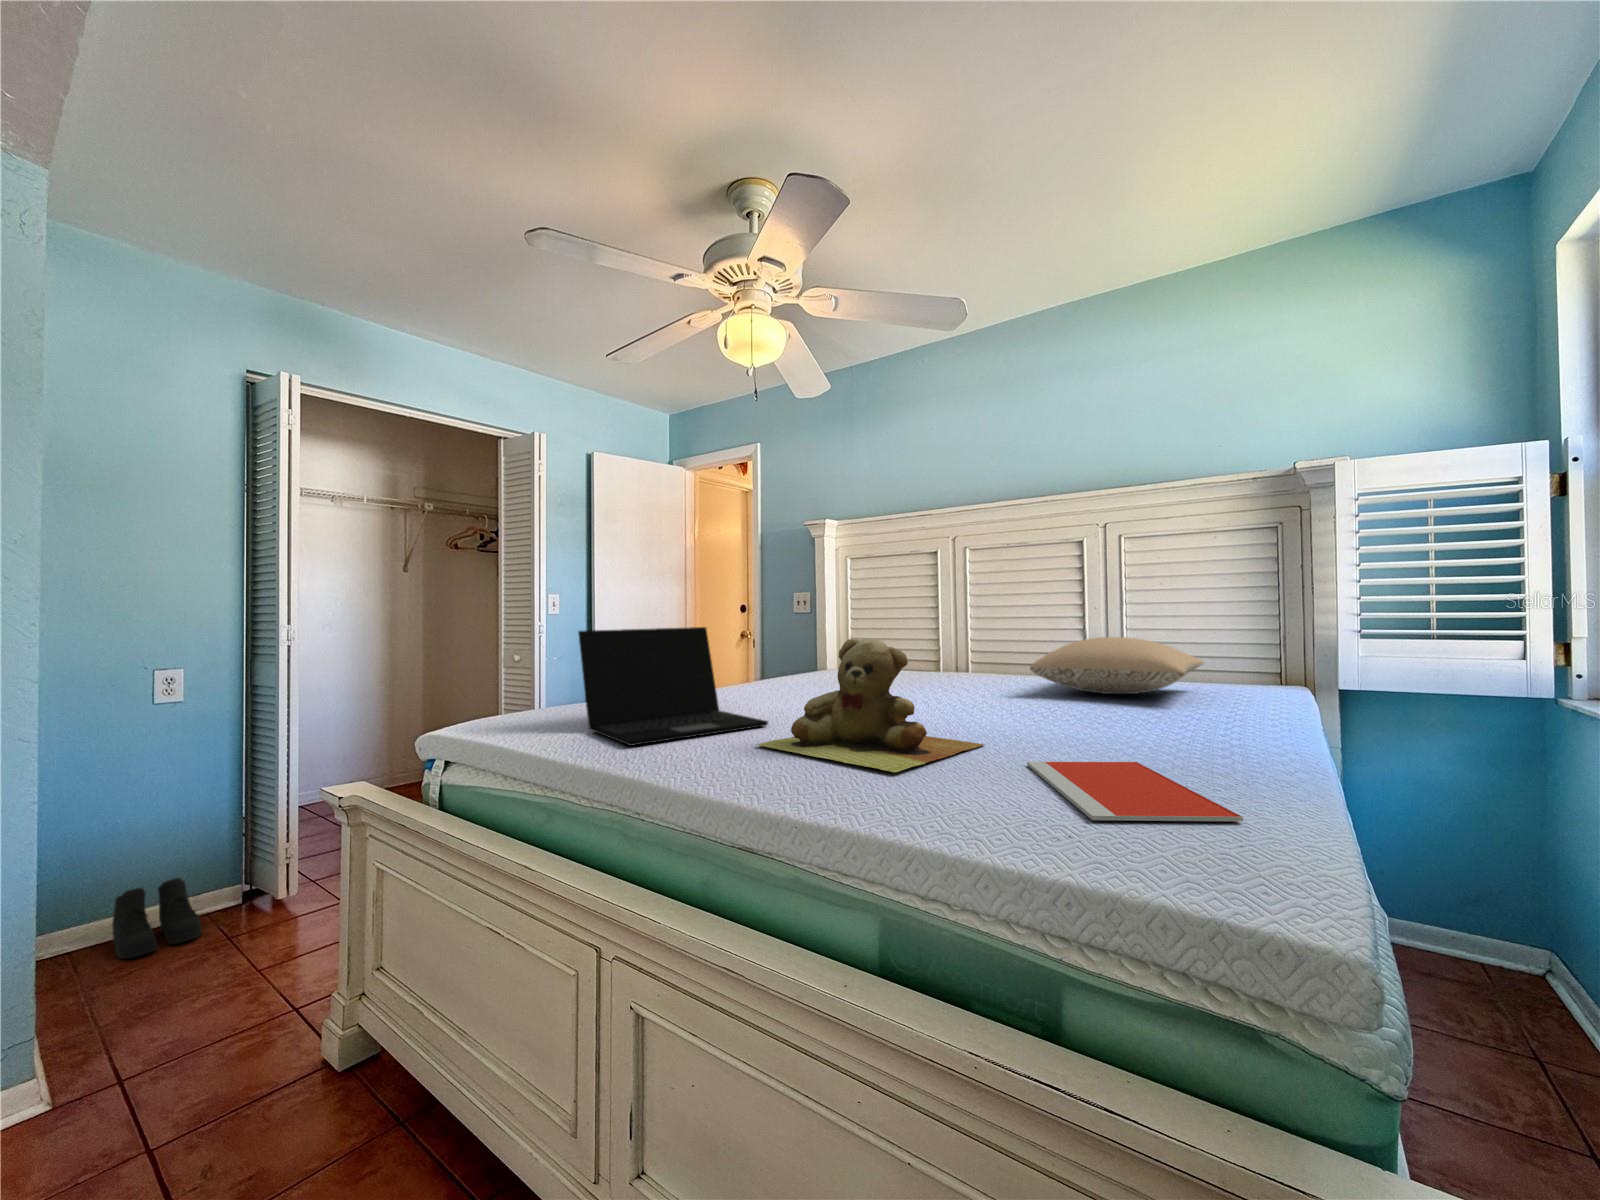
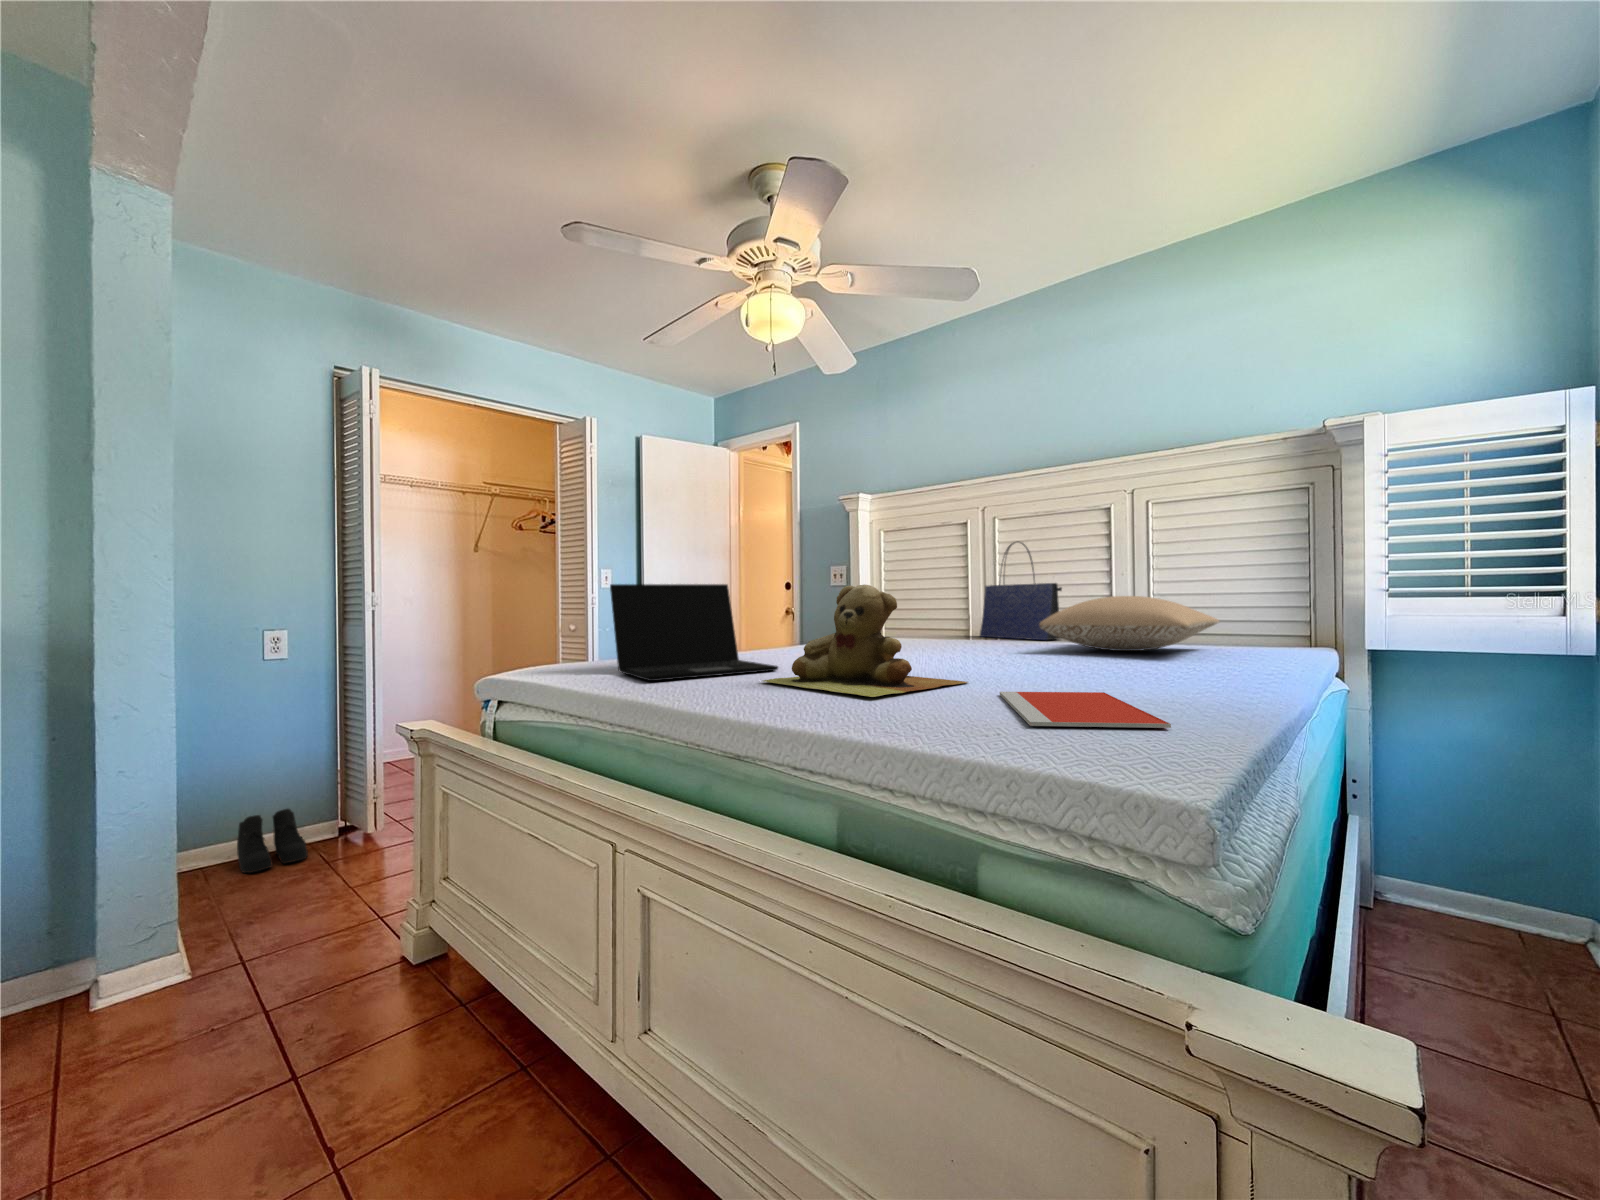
tote bag: none [955,574,1041,677] -> present [980,542,1062,640]

